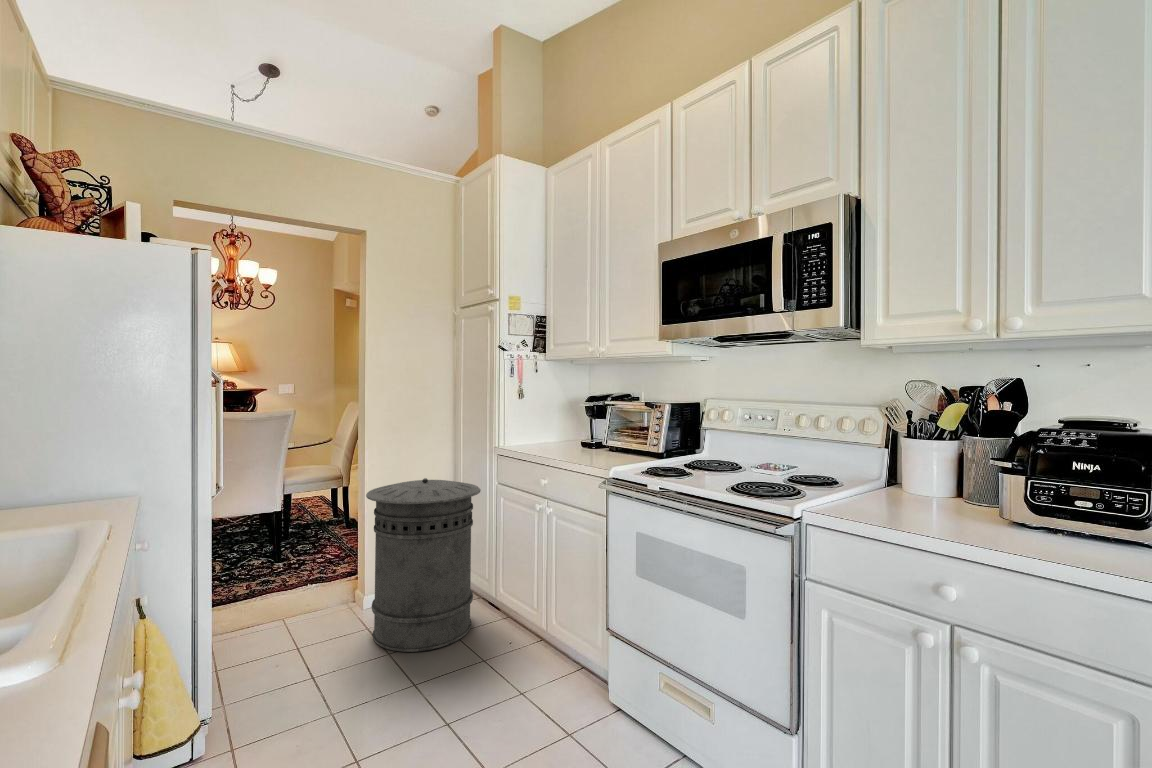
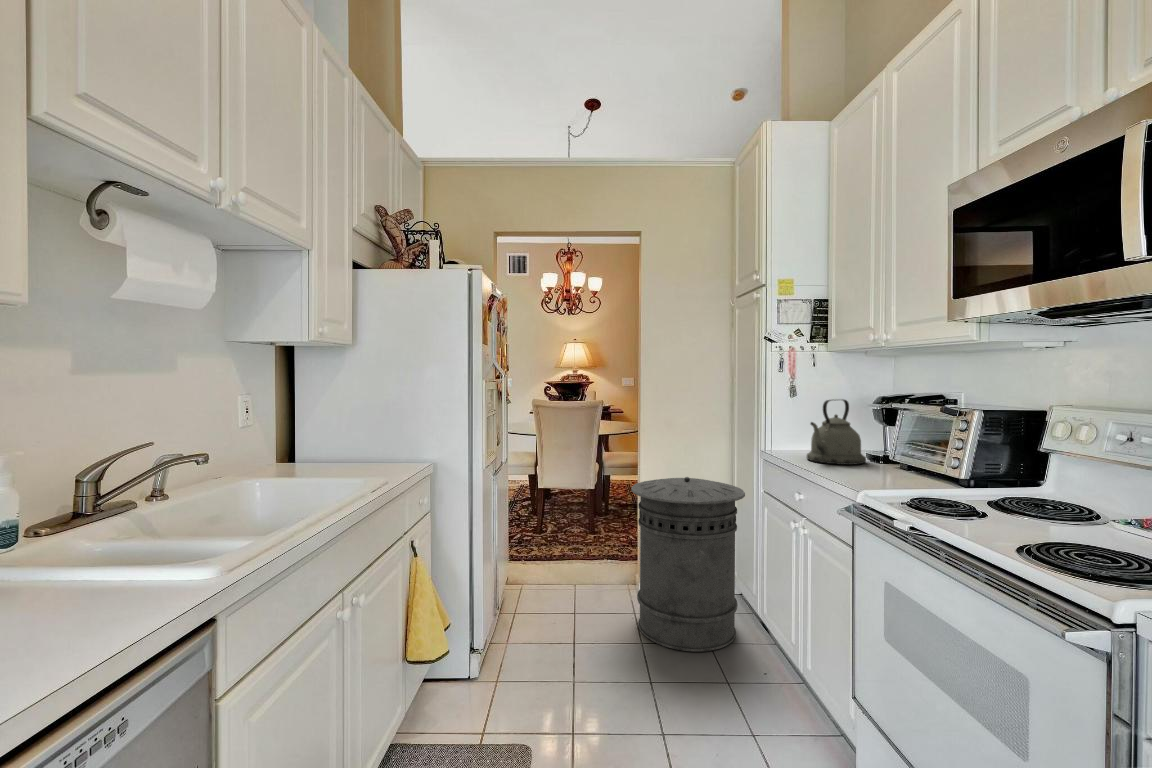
kettle: none [539,399,584,452] -> present [807,399,866,465]

